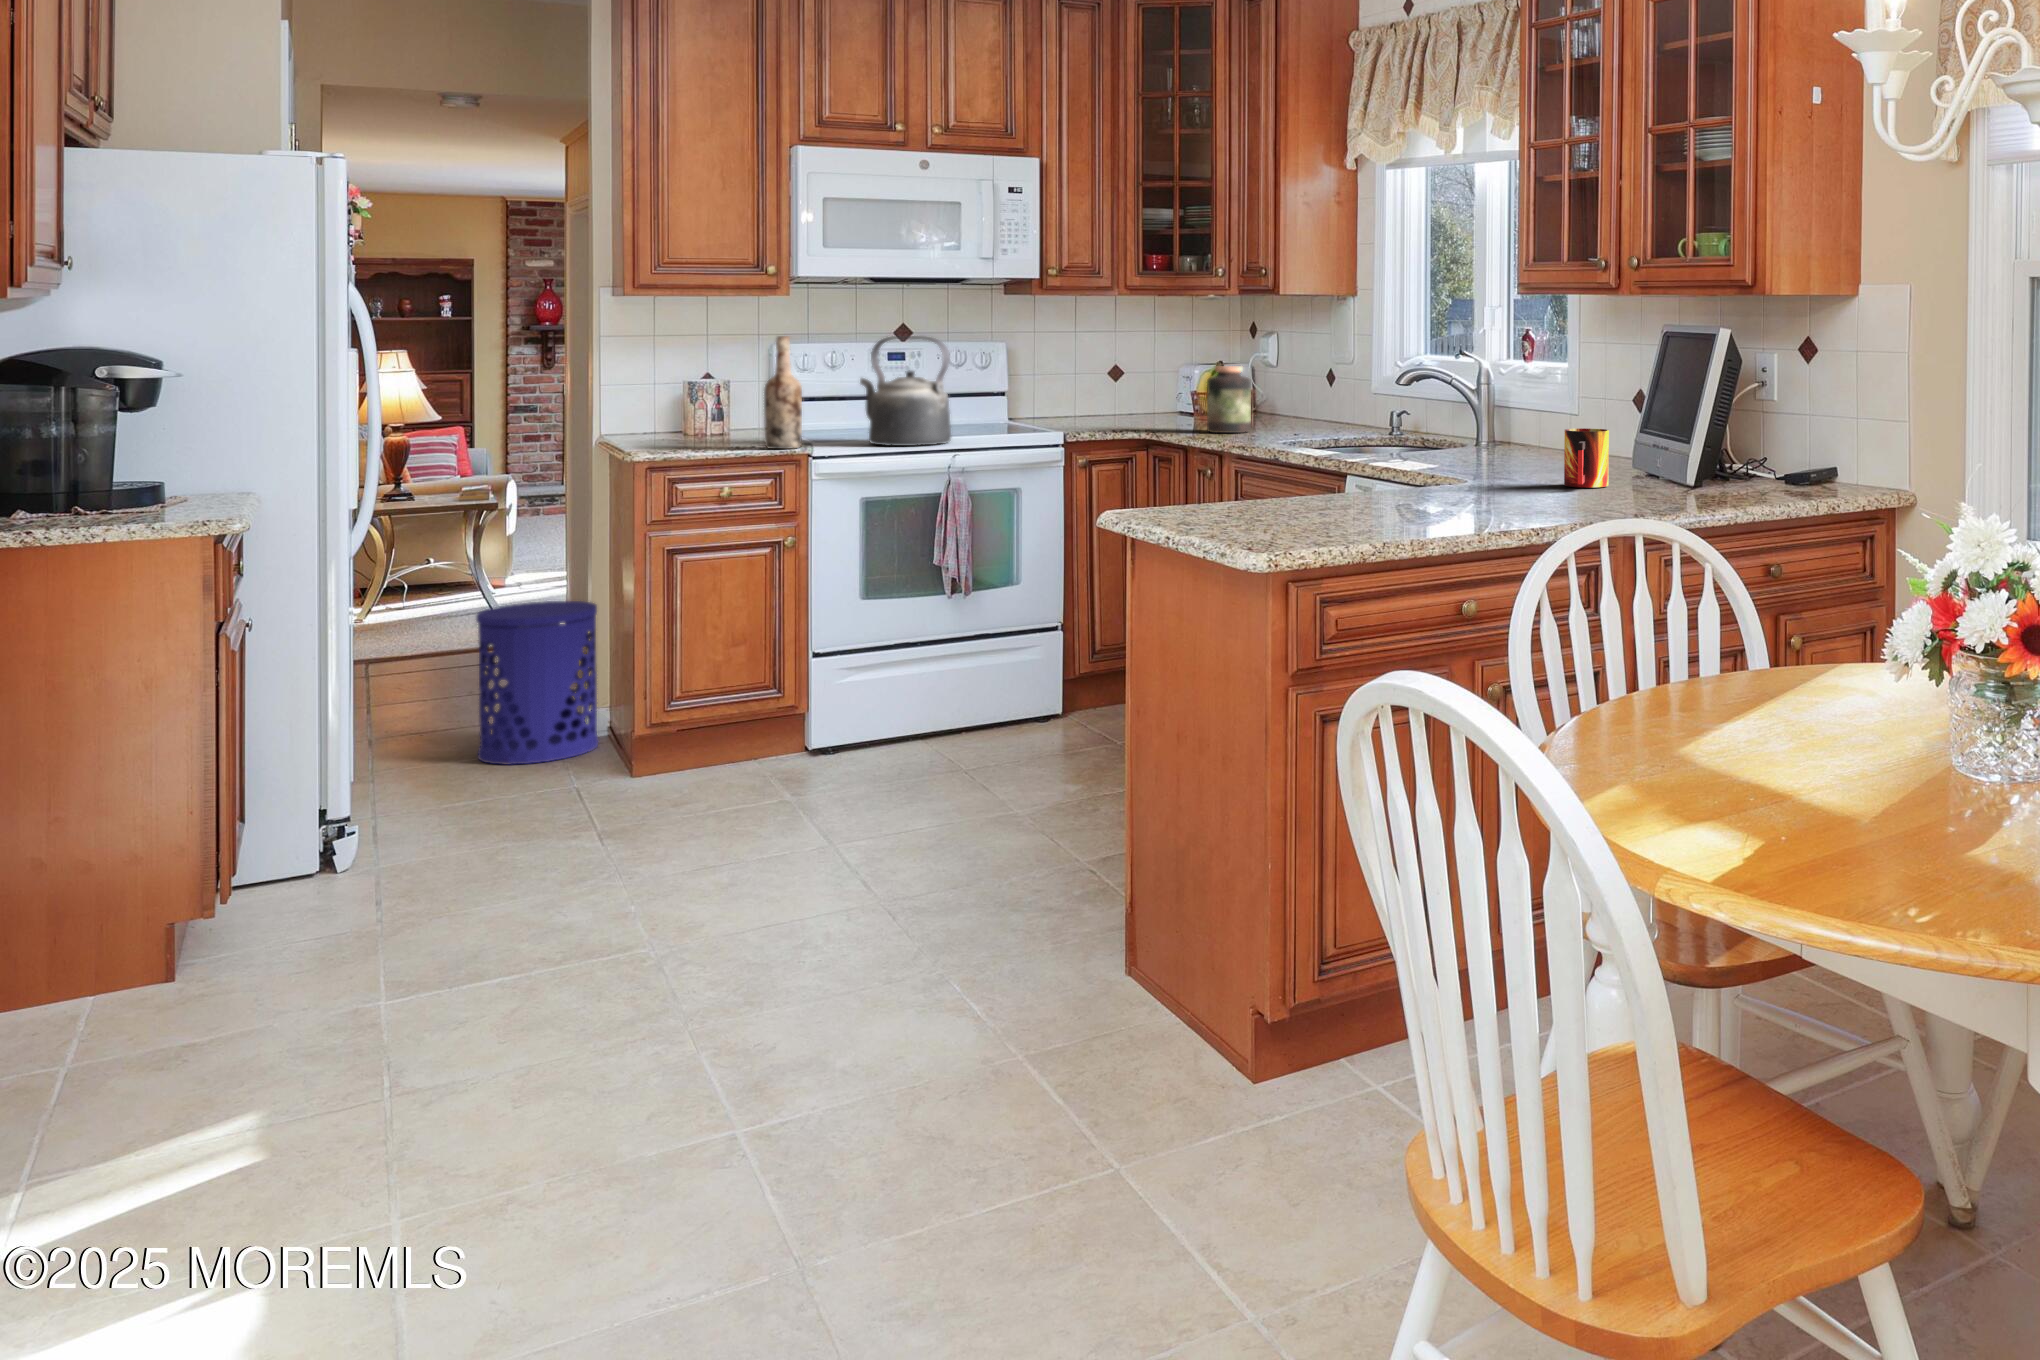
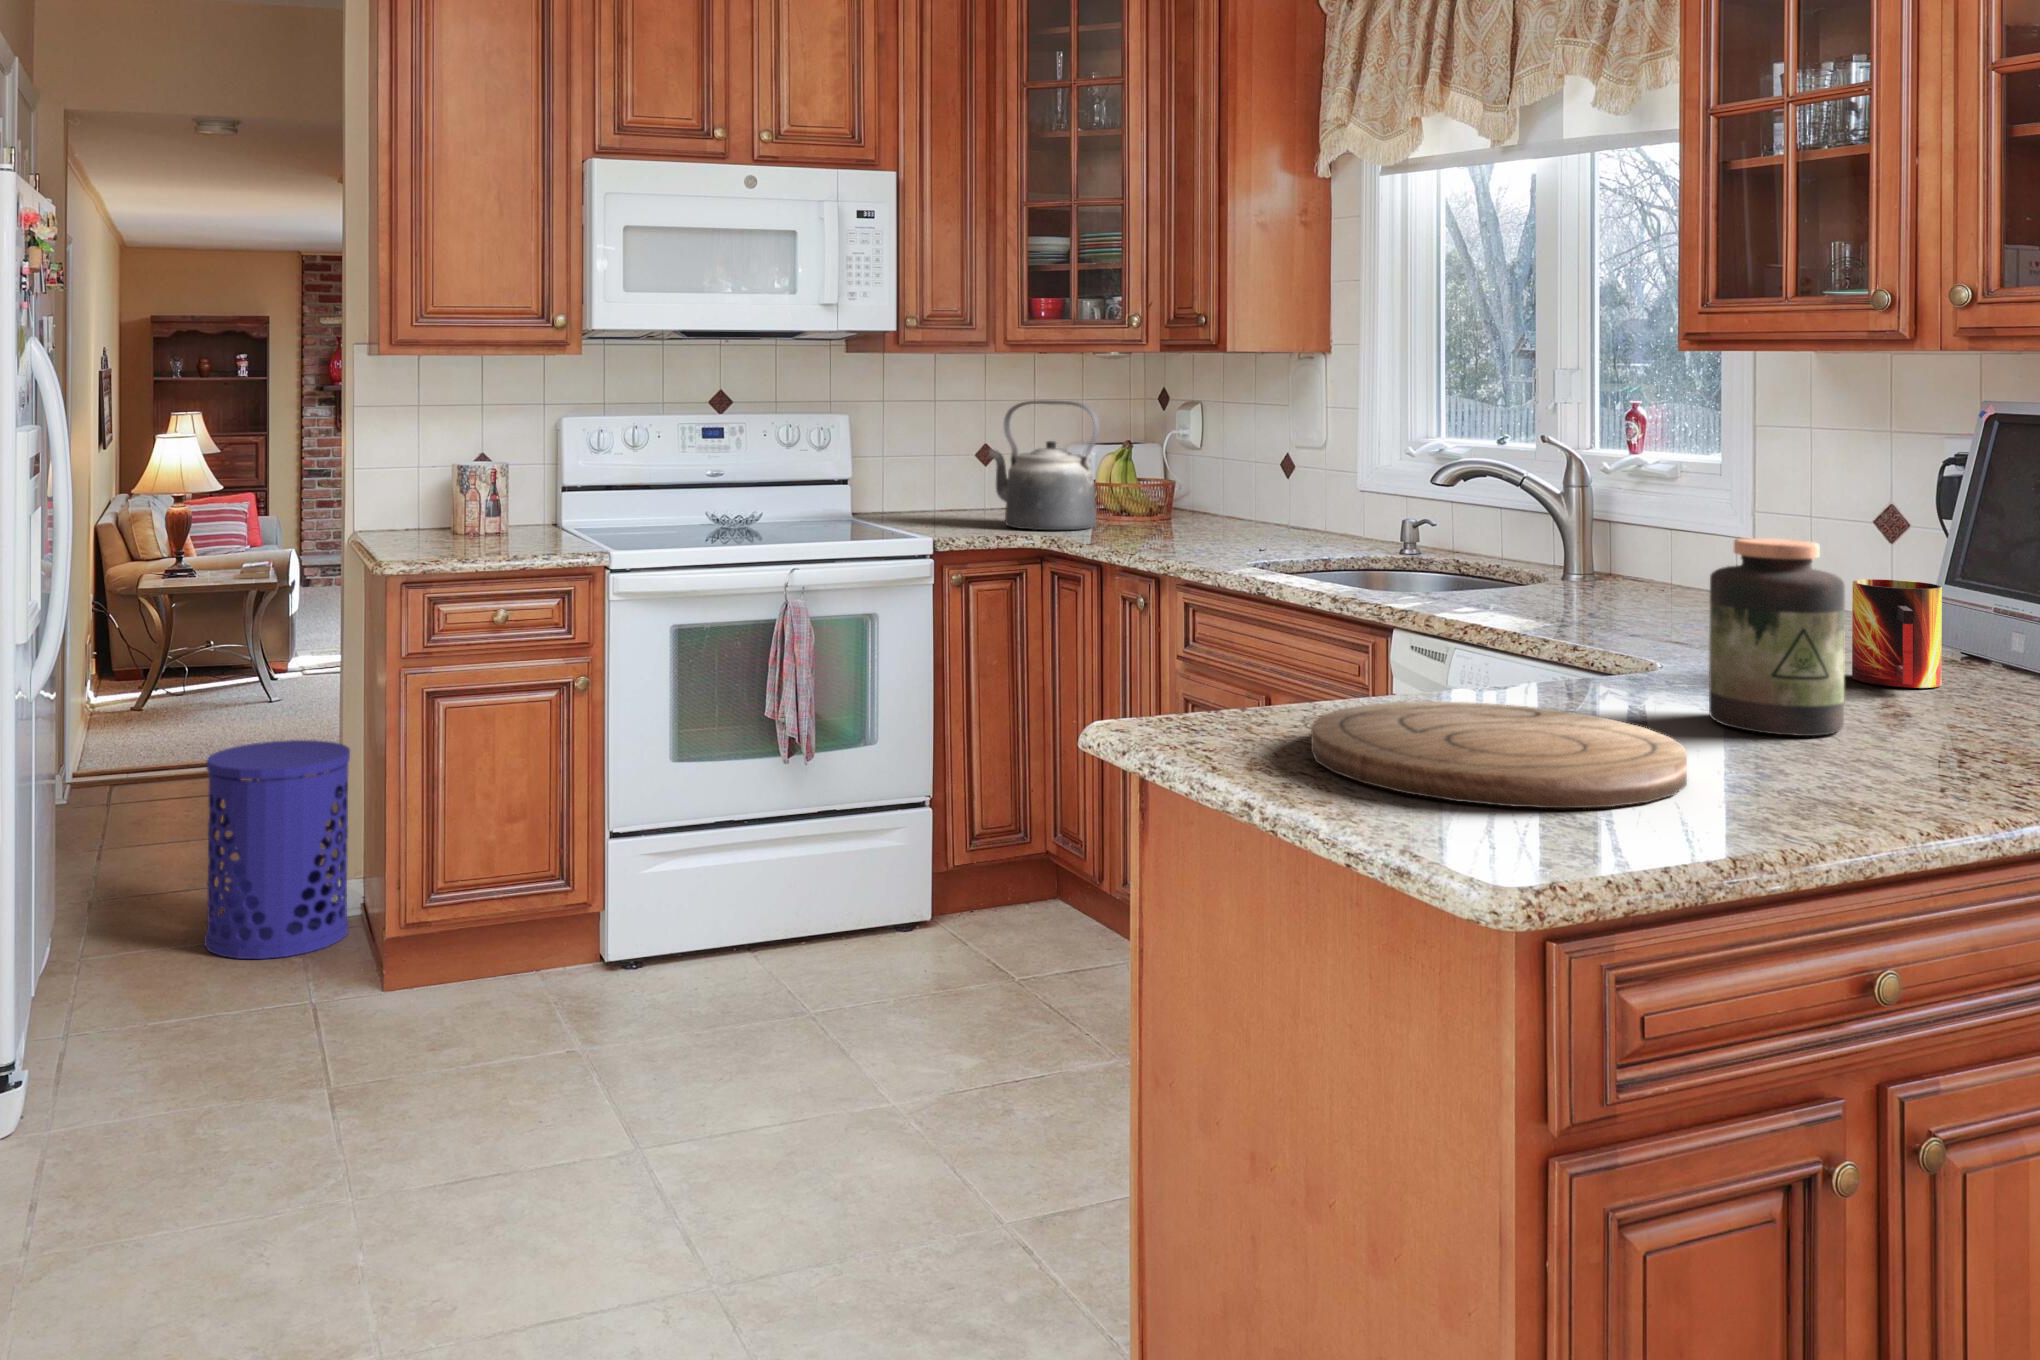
wine bottle: present [764,336,802,449] -> none [555,406,602,558]
kettle: present [860,336,951,446] -> present [989,401,1100,530]
jar: present [1207,366,1251,433] -> present [1709,538,1845,736]
cutting board: none [1208,494,1400,531] -> present [1311,702,1687,808]

